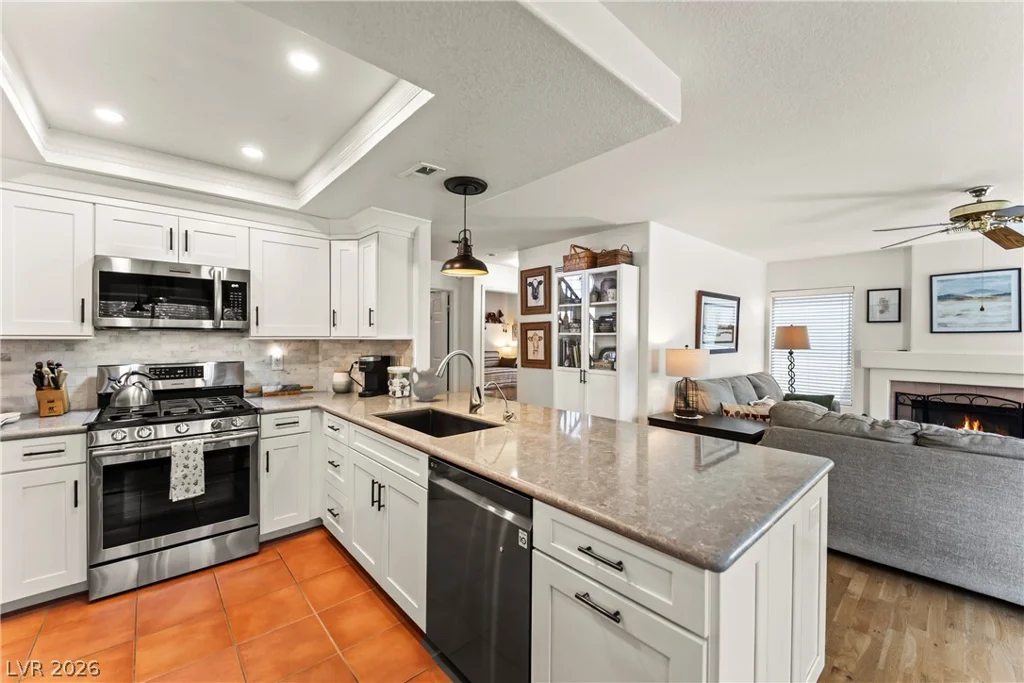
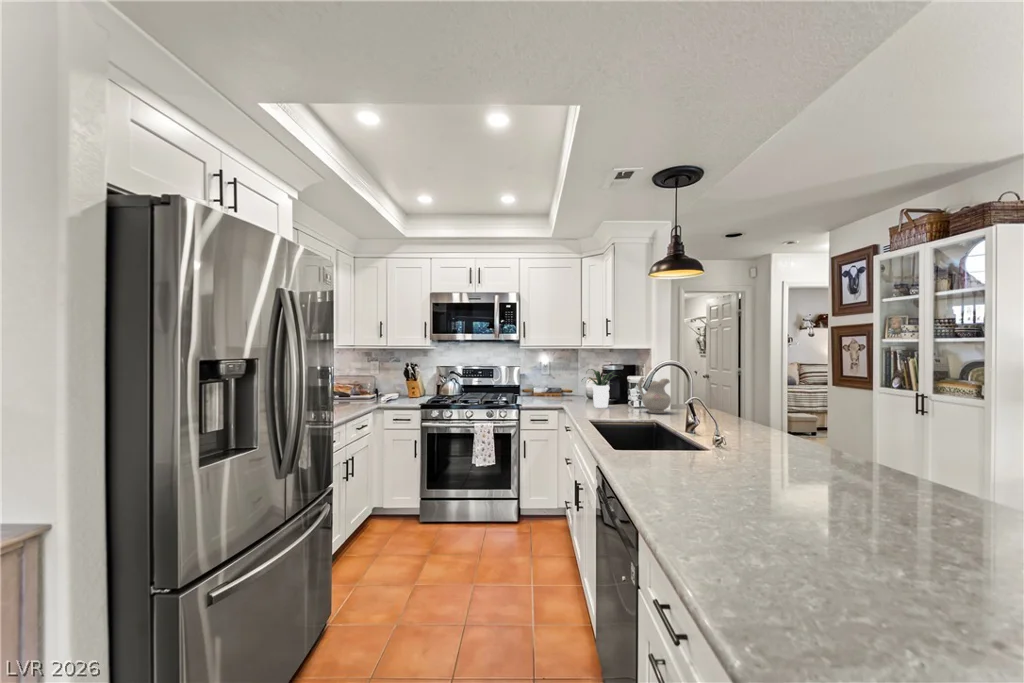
potted plant: none [345,361,390,402] -> present [582,369,615,408]

